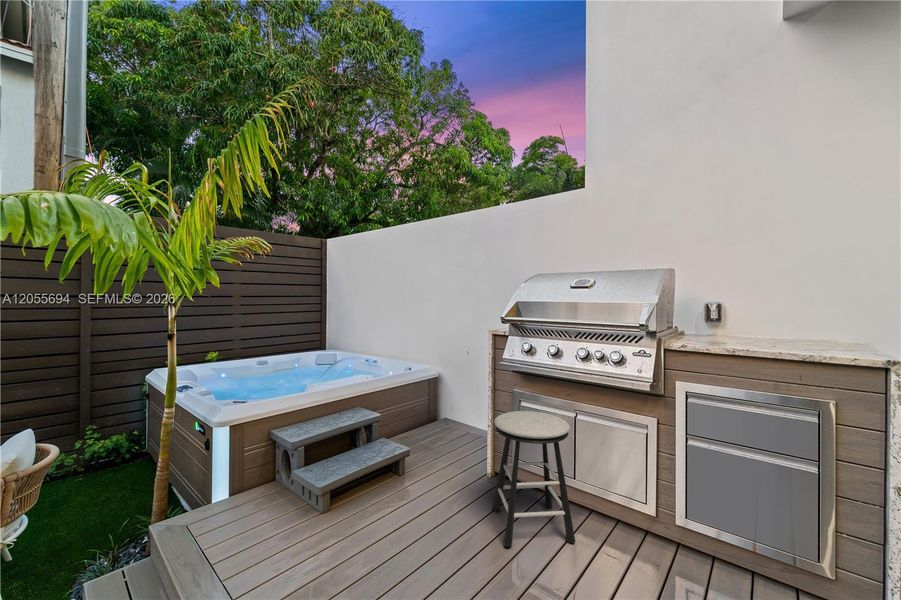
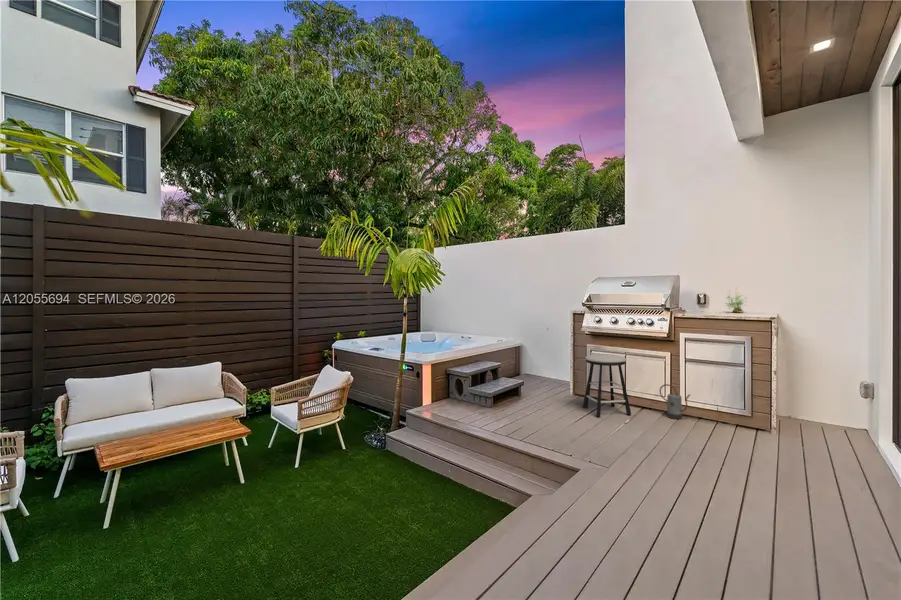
potted plant: none [766,292,819,344] -> present [726,291,743,312]
watering can: none [633,484,698,566] -> present [660,384,690,419]

